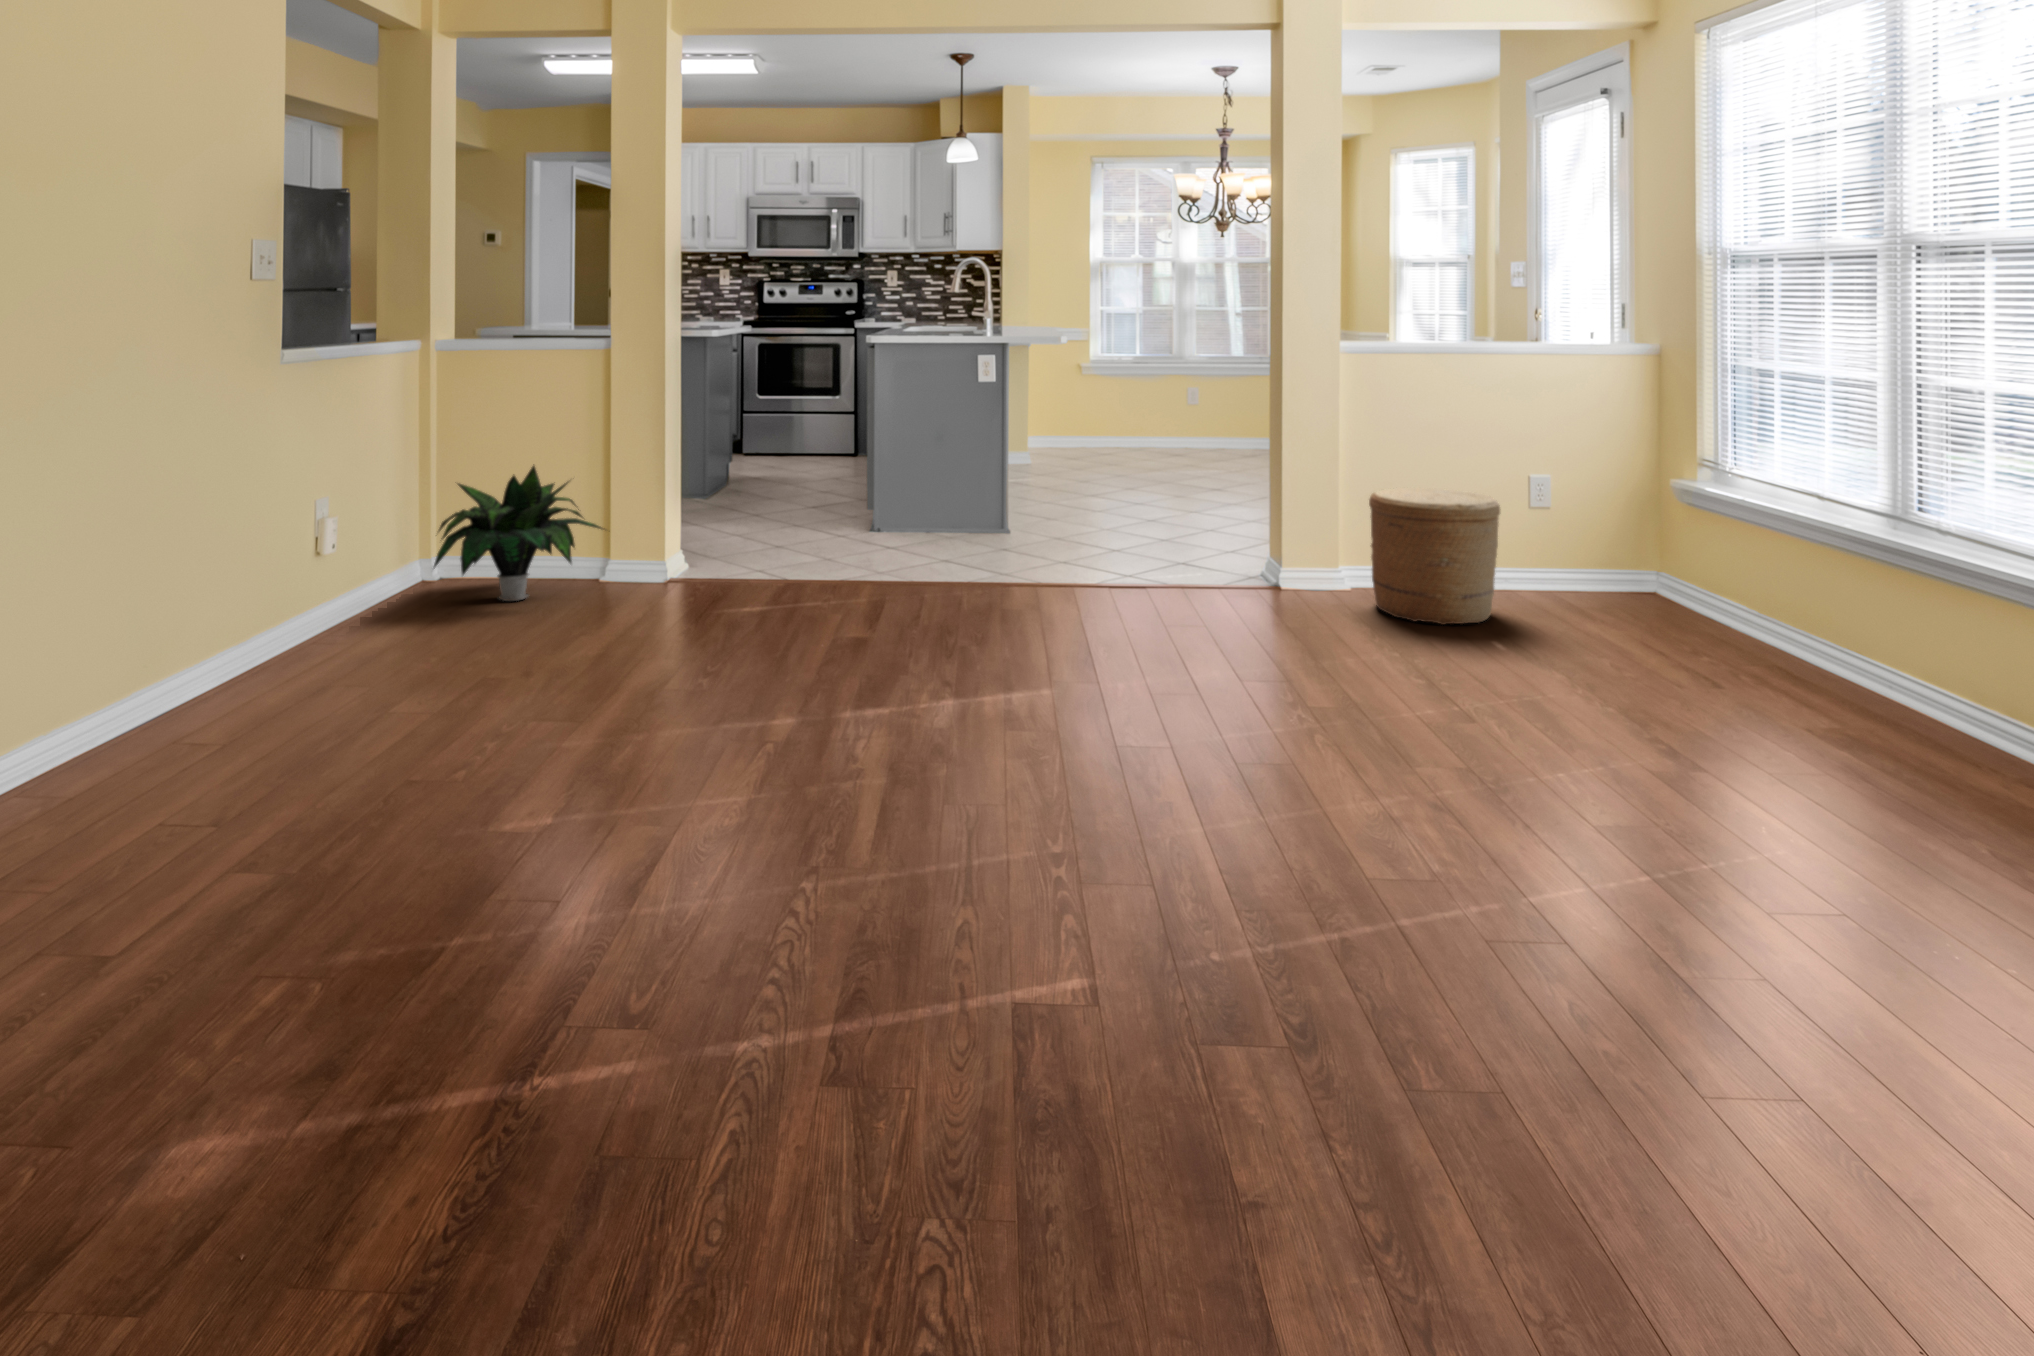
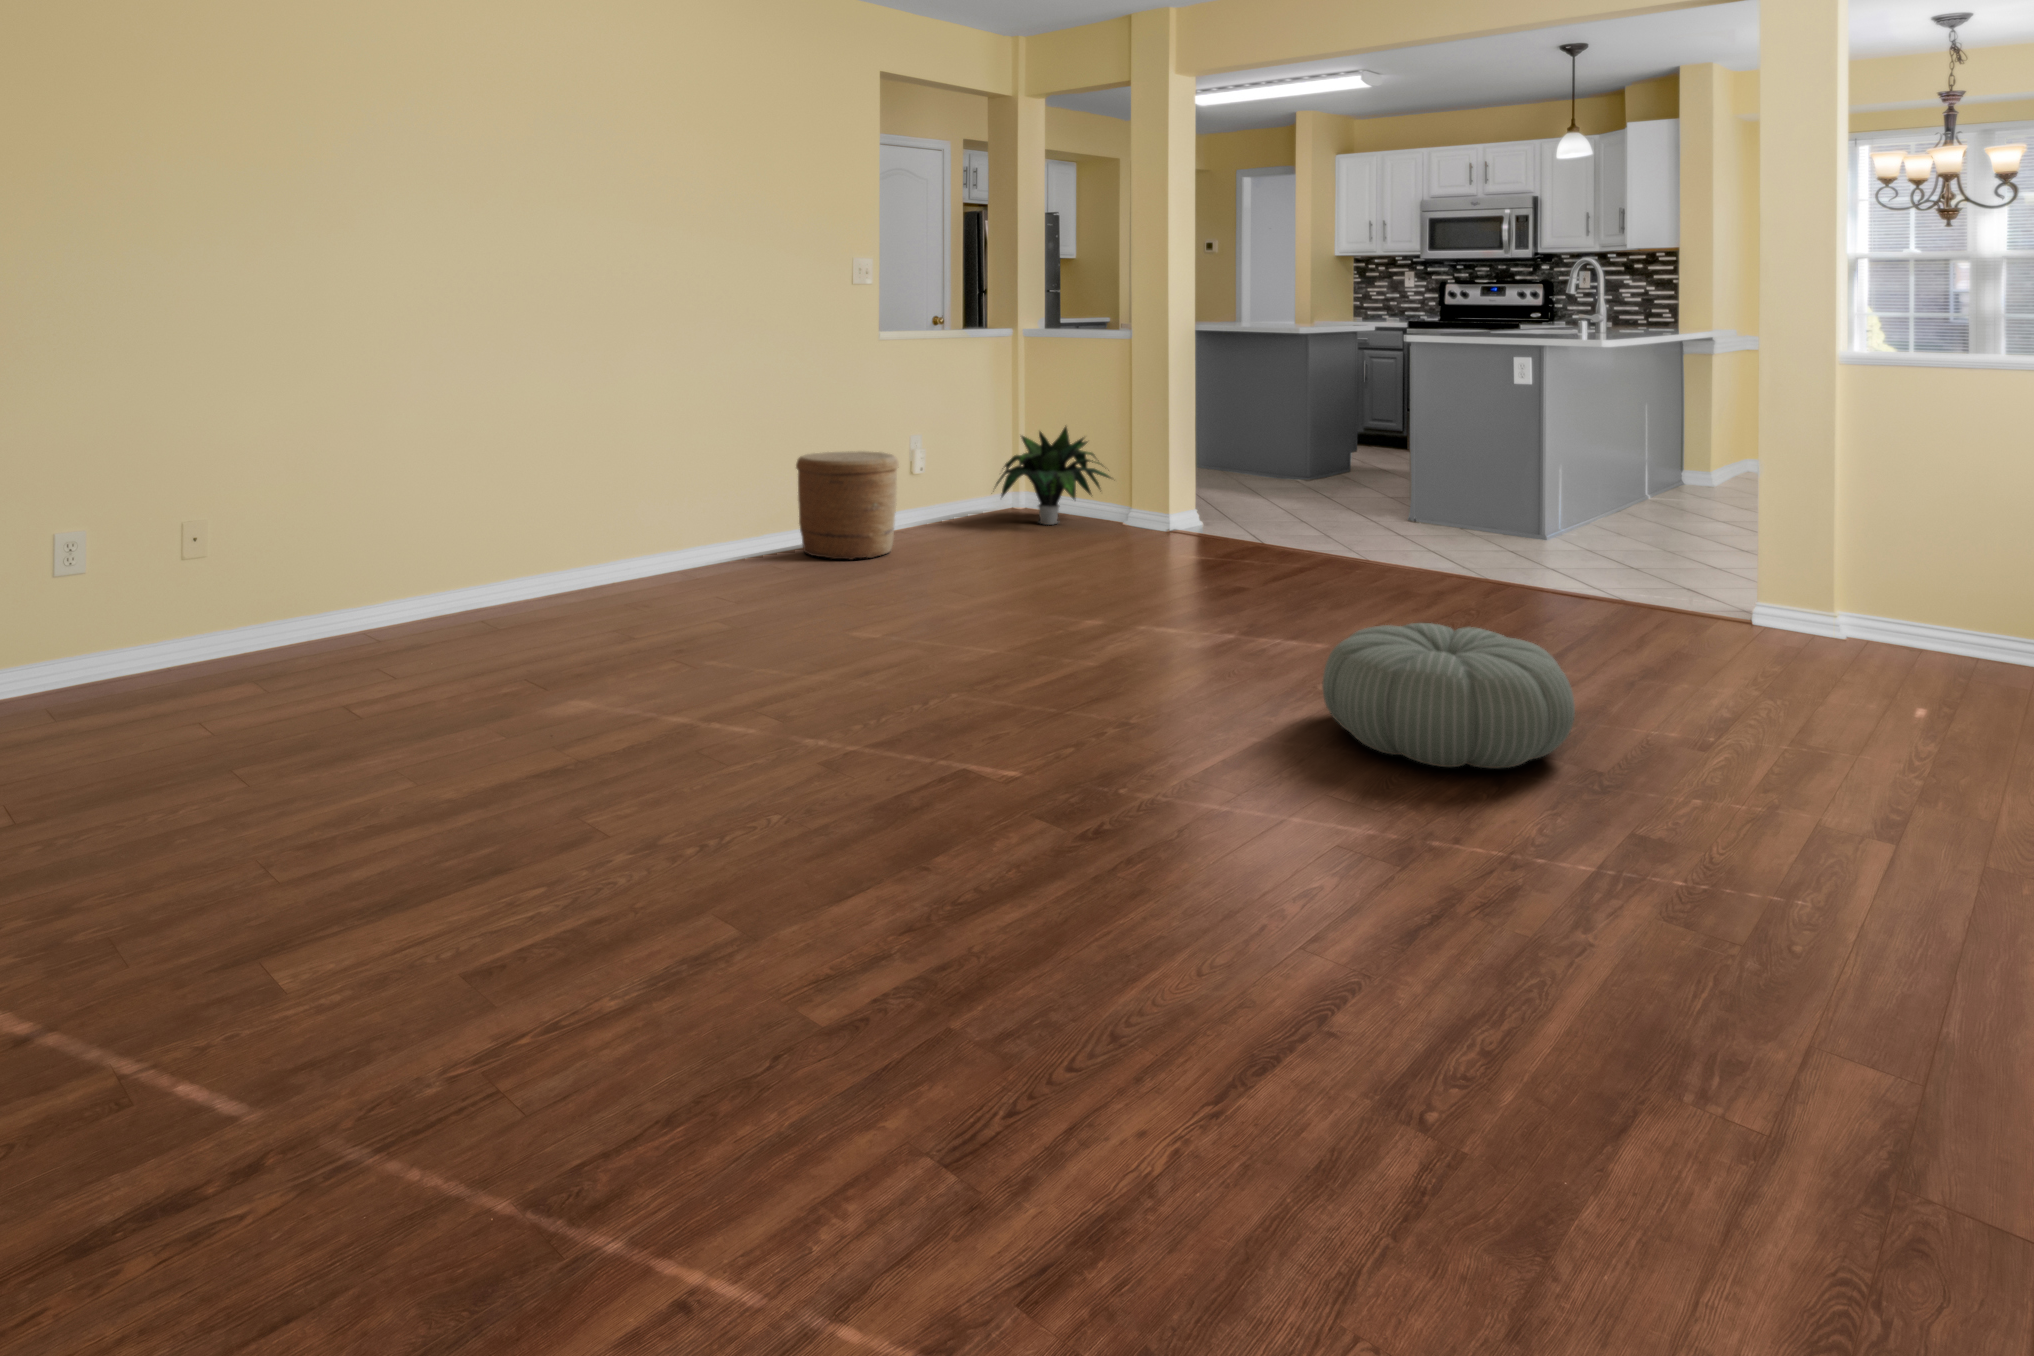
woven basket: present [1369,488,1500,625] -> present [796,451,899,560]
pouf: none [1283,661,1560,829] -> present [1322,623,1575,769]

